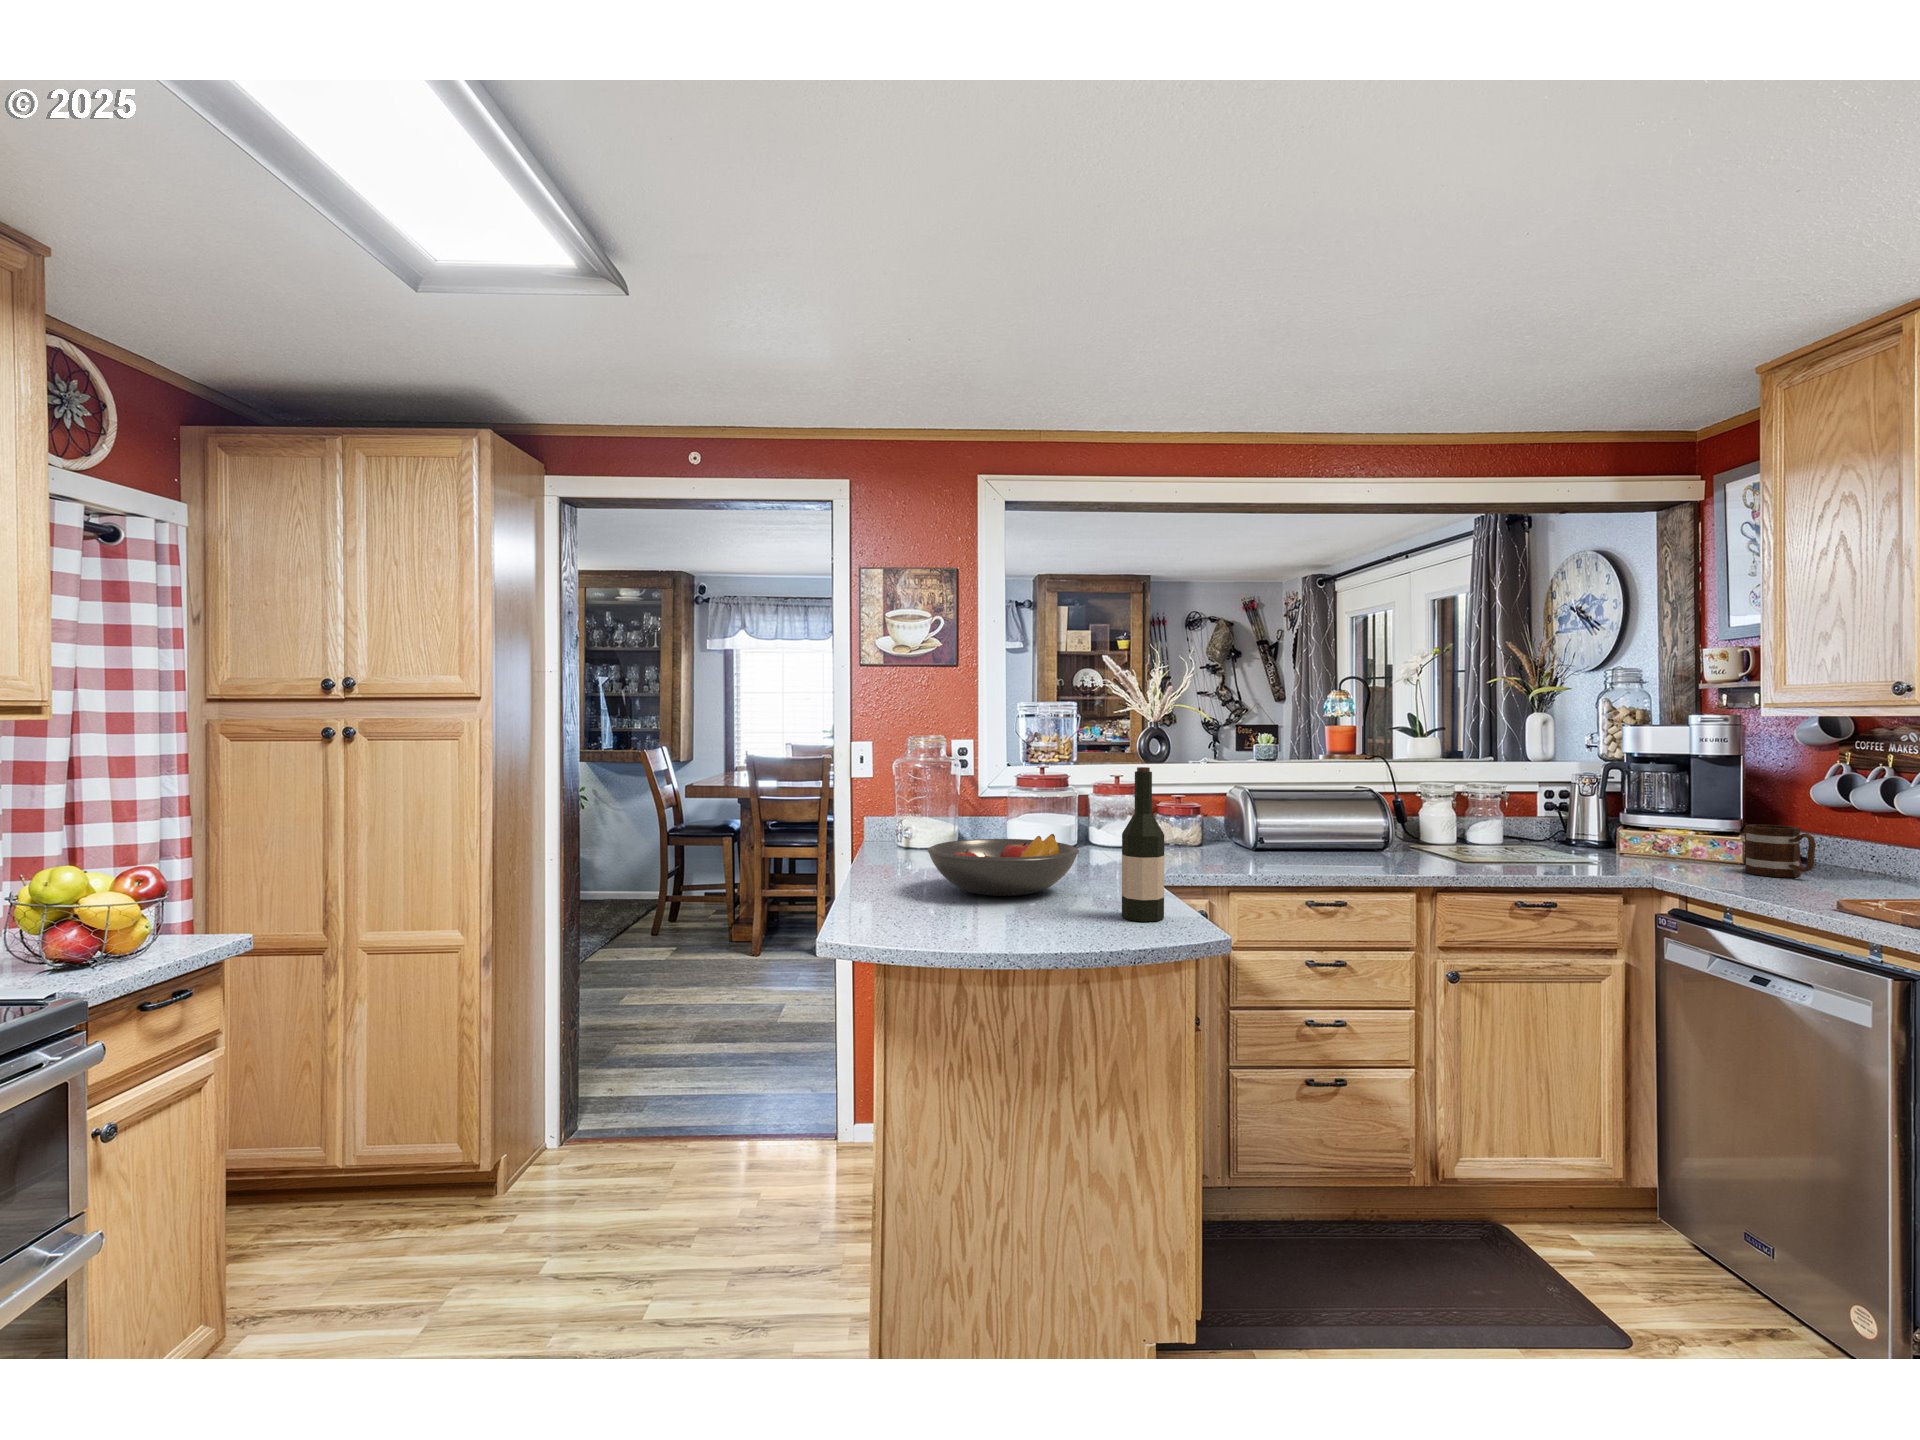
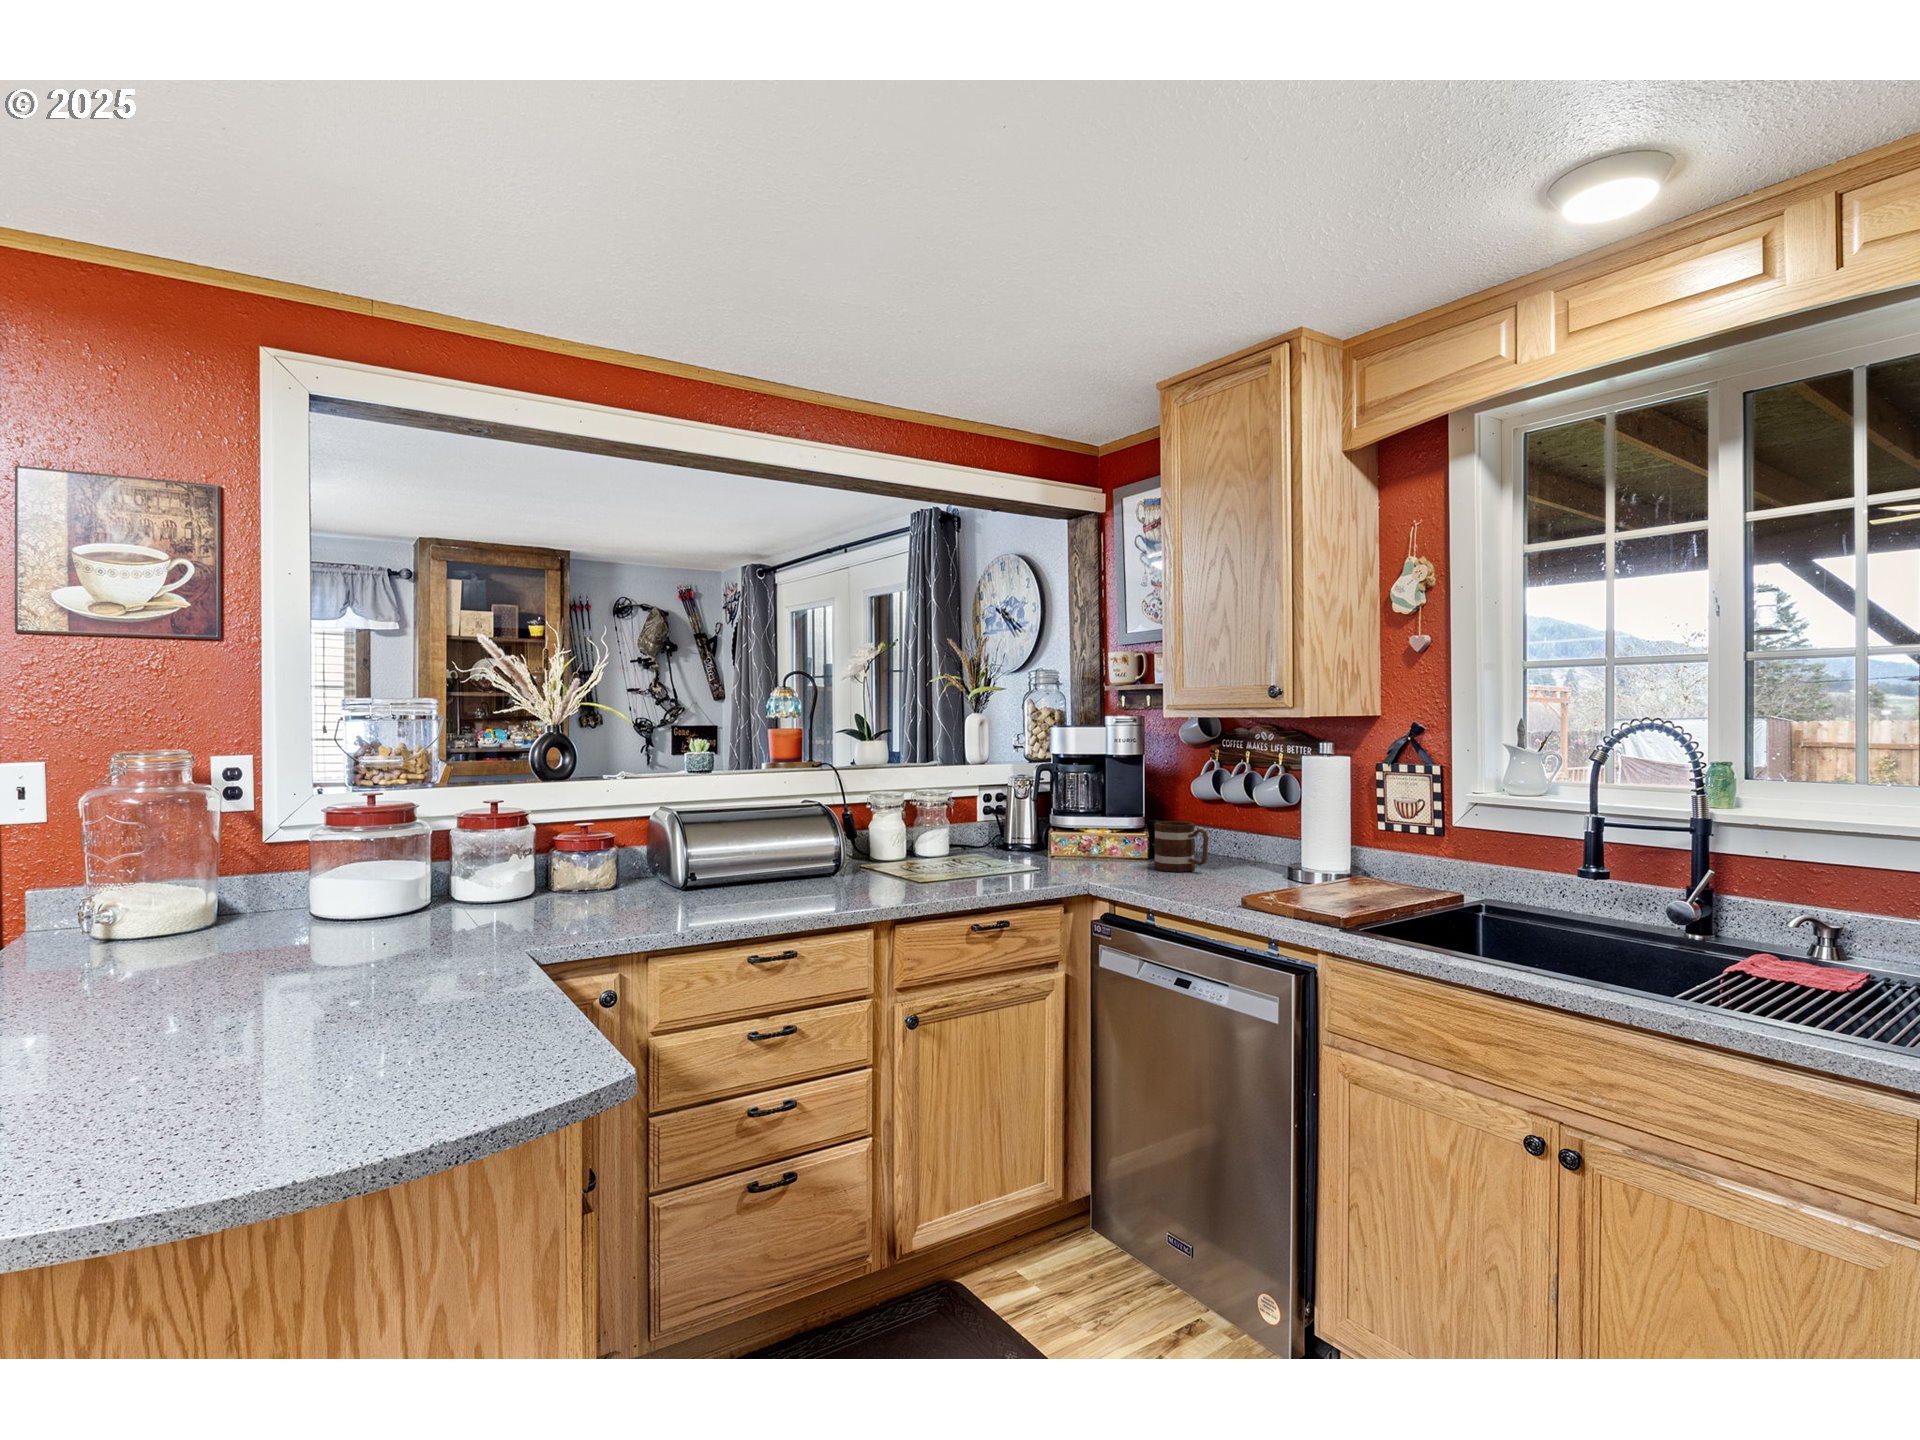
wine bottle: present [1122,767,1164,921] -> none [466,802,537,1045]
fruit bowl: present [927,834,1079,896] -> none [96,907,407,1028]

